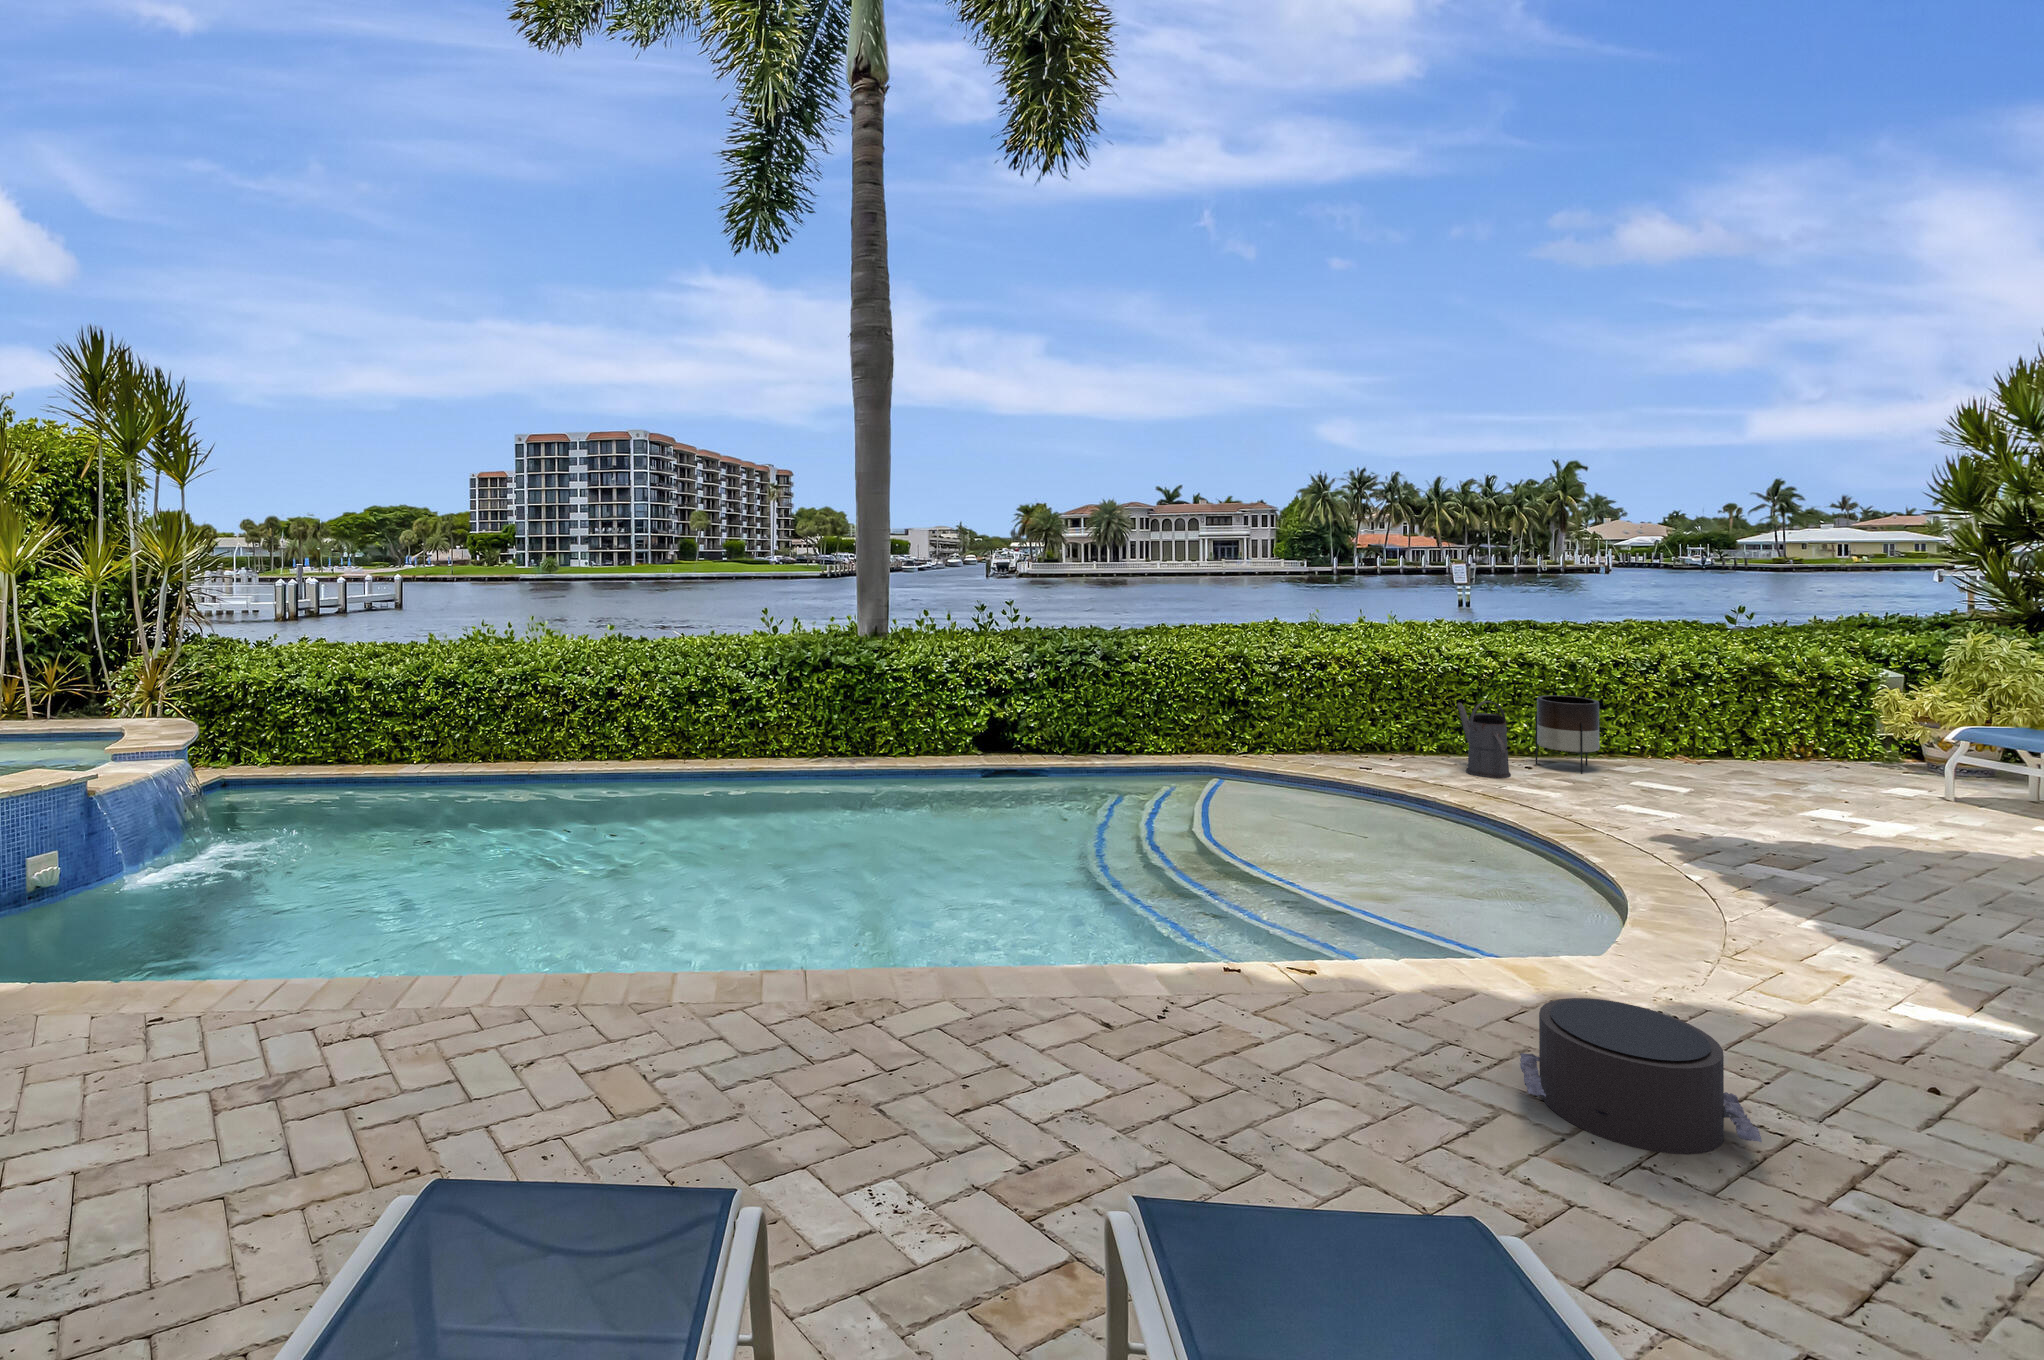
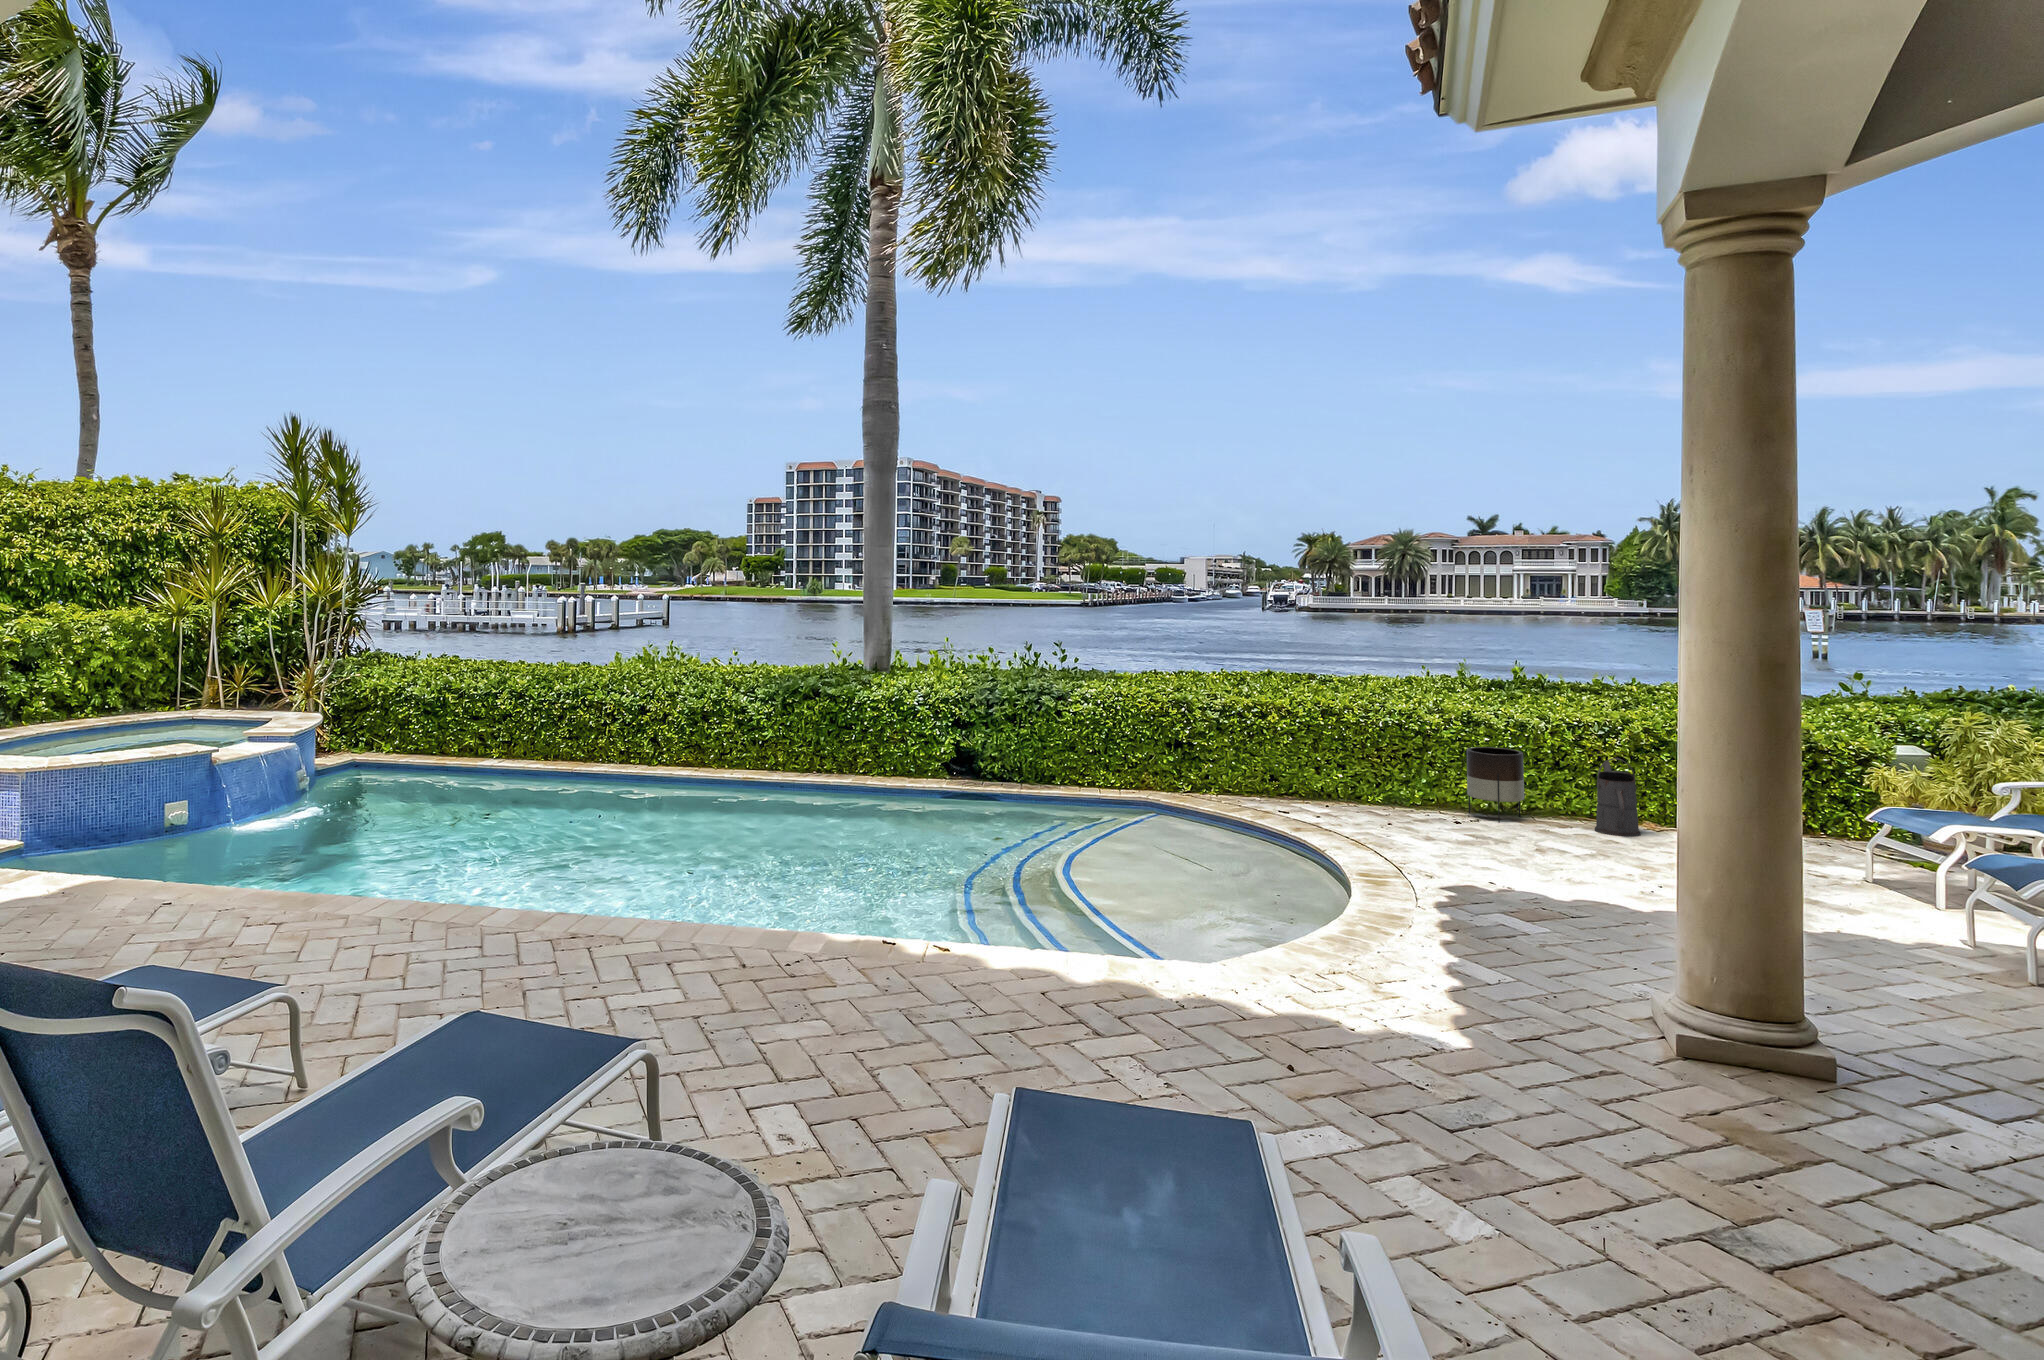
watering can: present [1457,701,1511,778] -> present [1595,758,1641,837]
pouf: present [1520,998,1762,1155] -> none [992,920,1132,1011]

